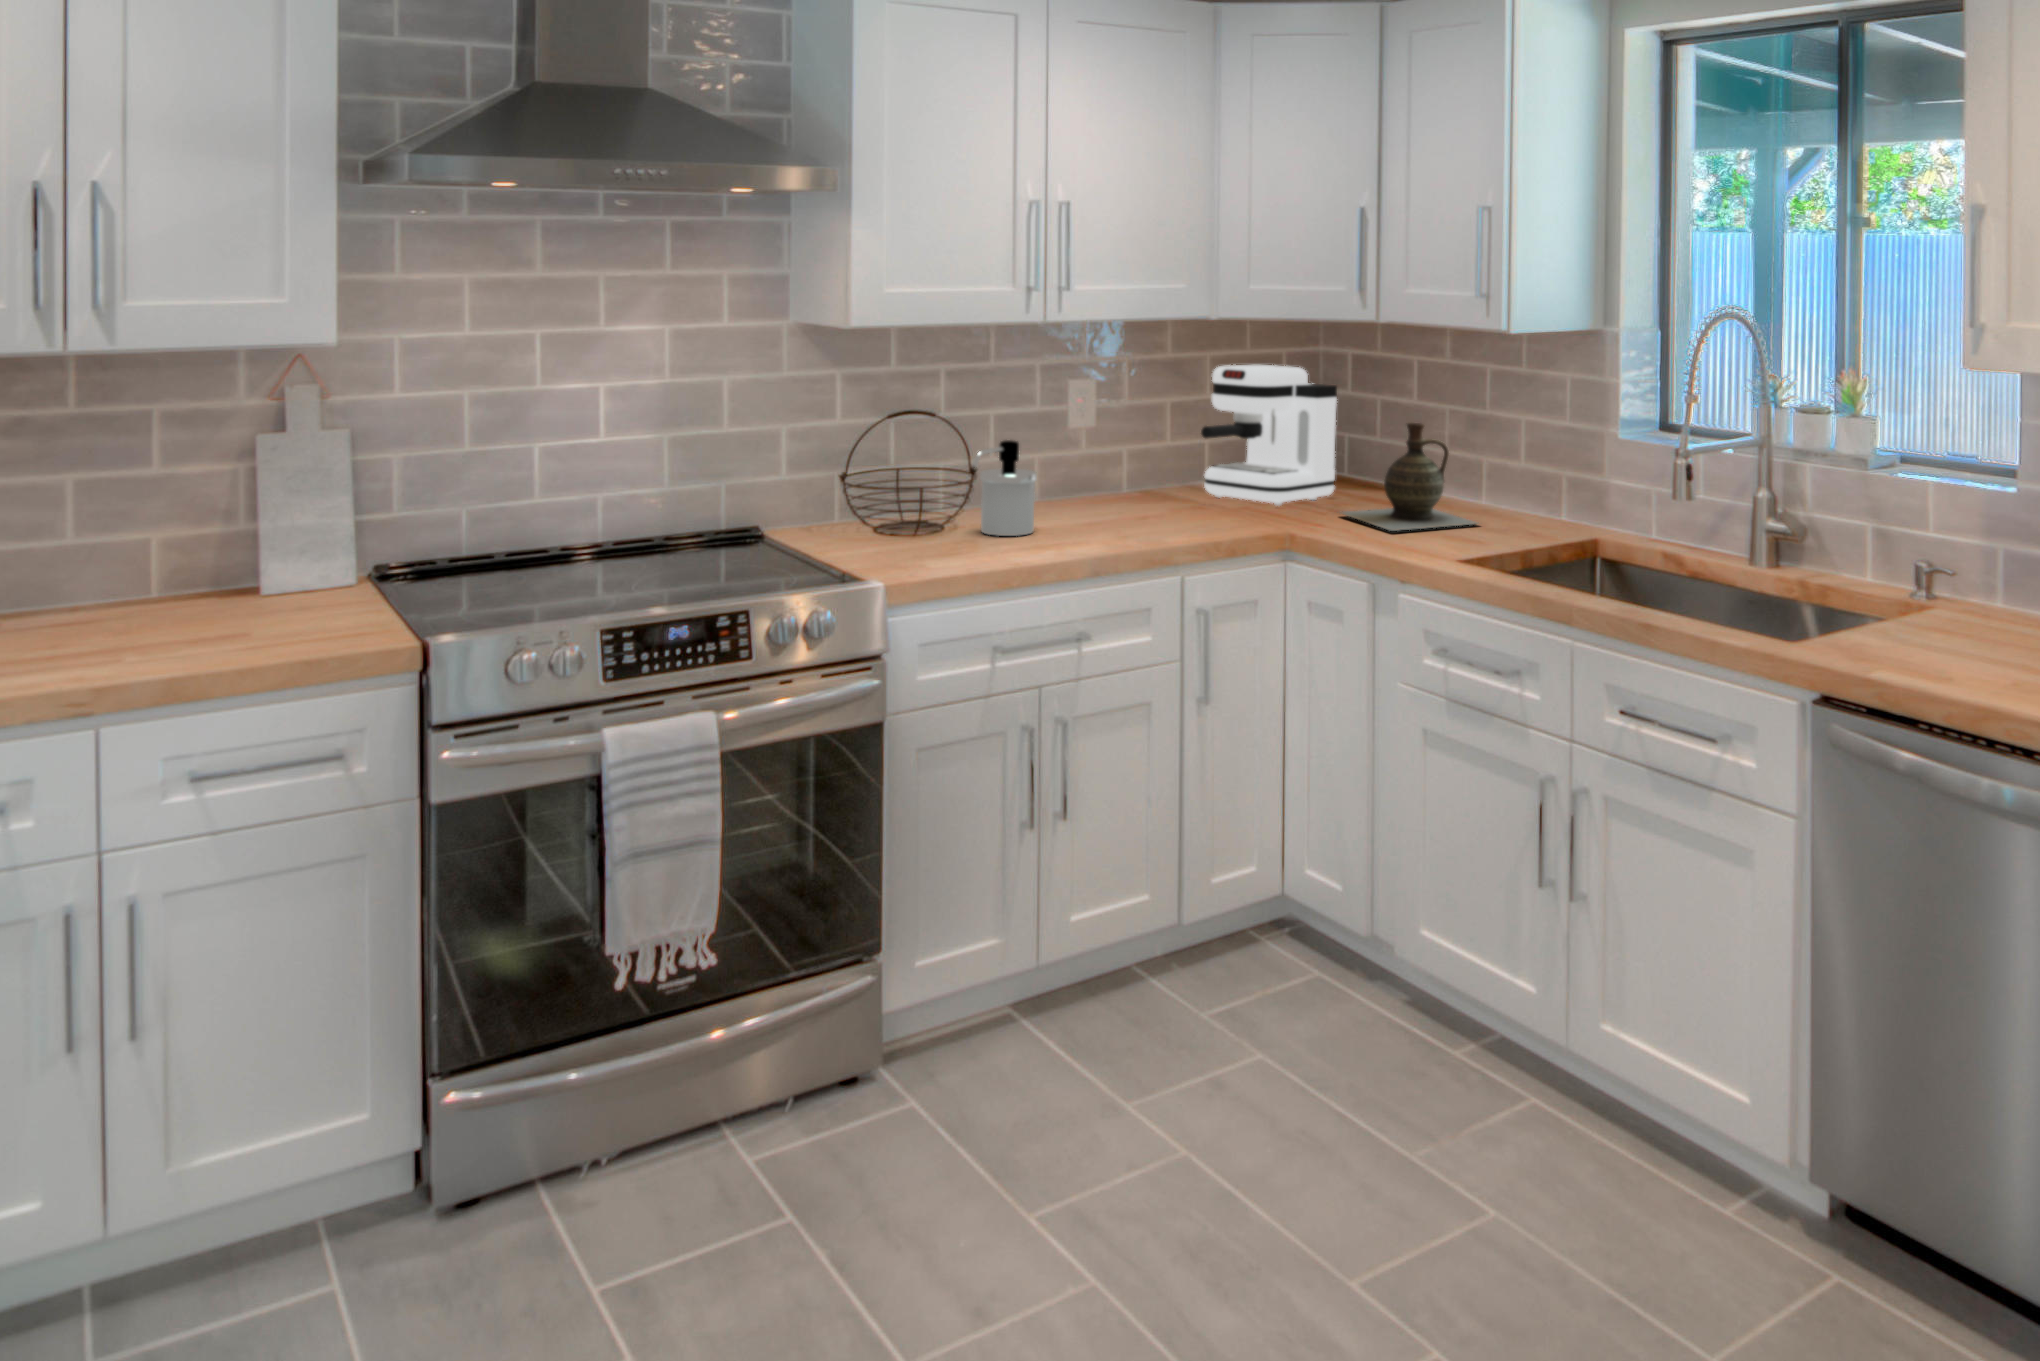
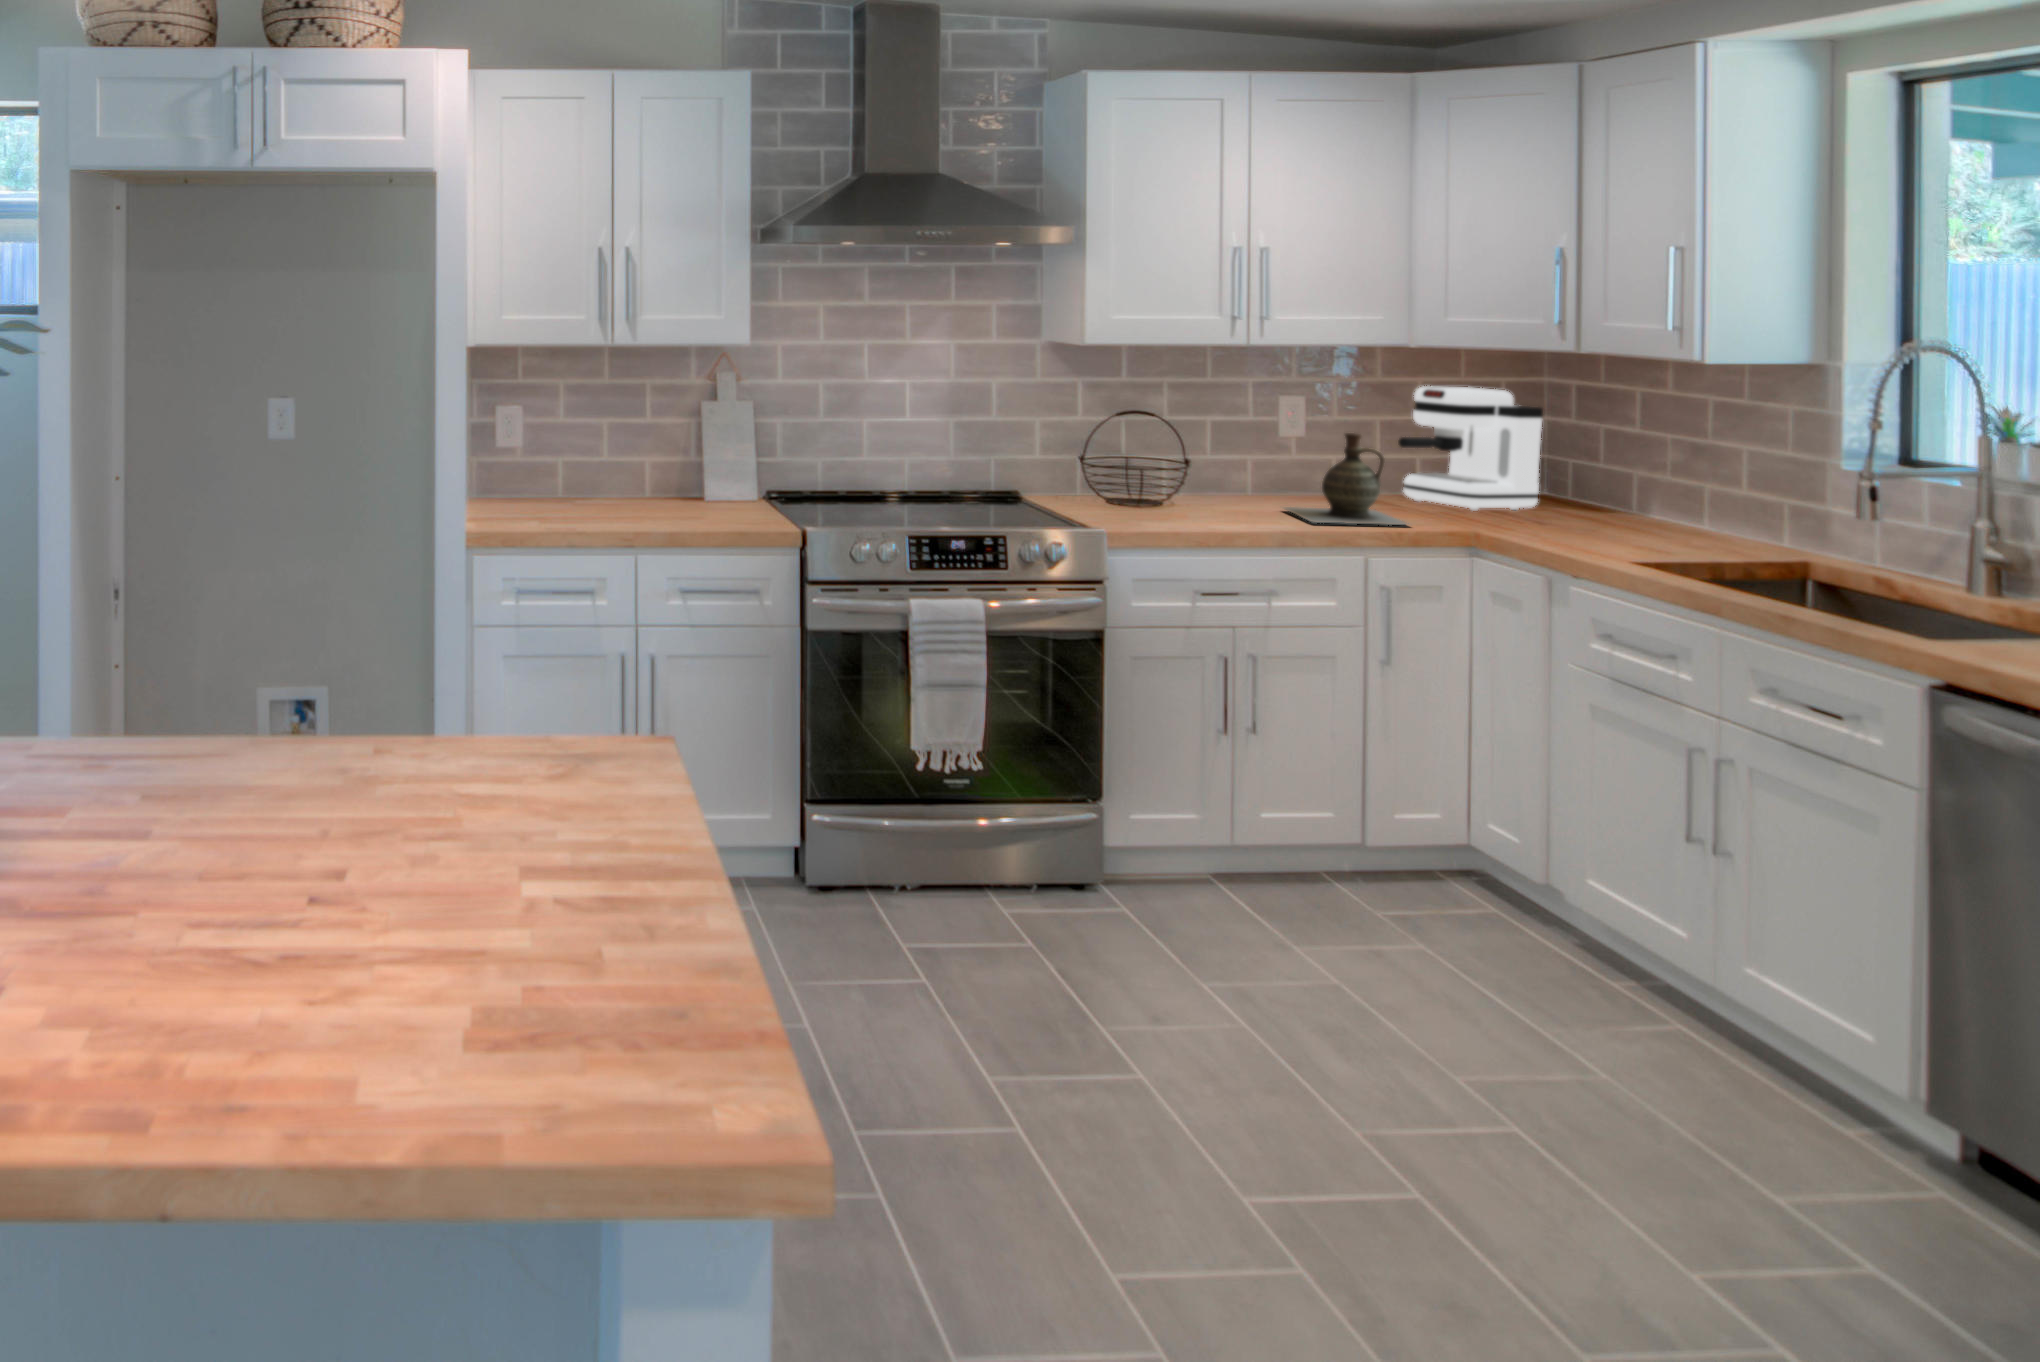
ceramic jug: present [1340,423,1476,531] -> present [1285,433,1409,525]
soap dispenser: present [973,440,1037,536] -> none [1183,437,1239,512]

